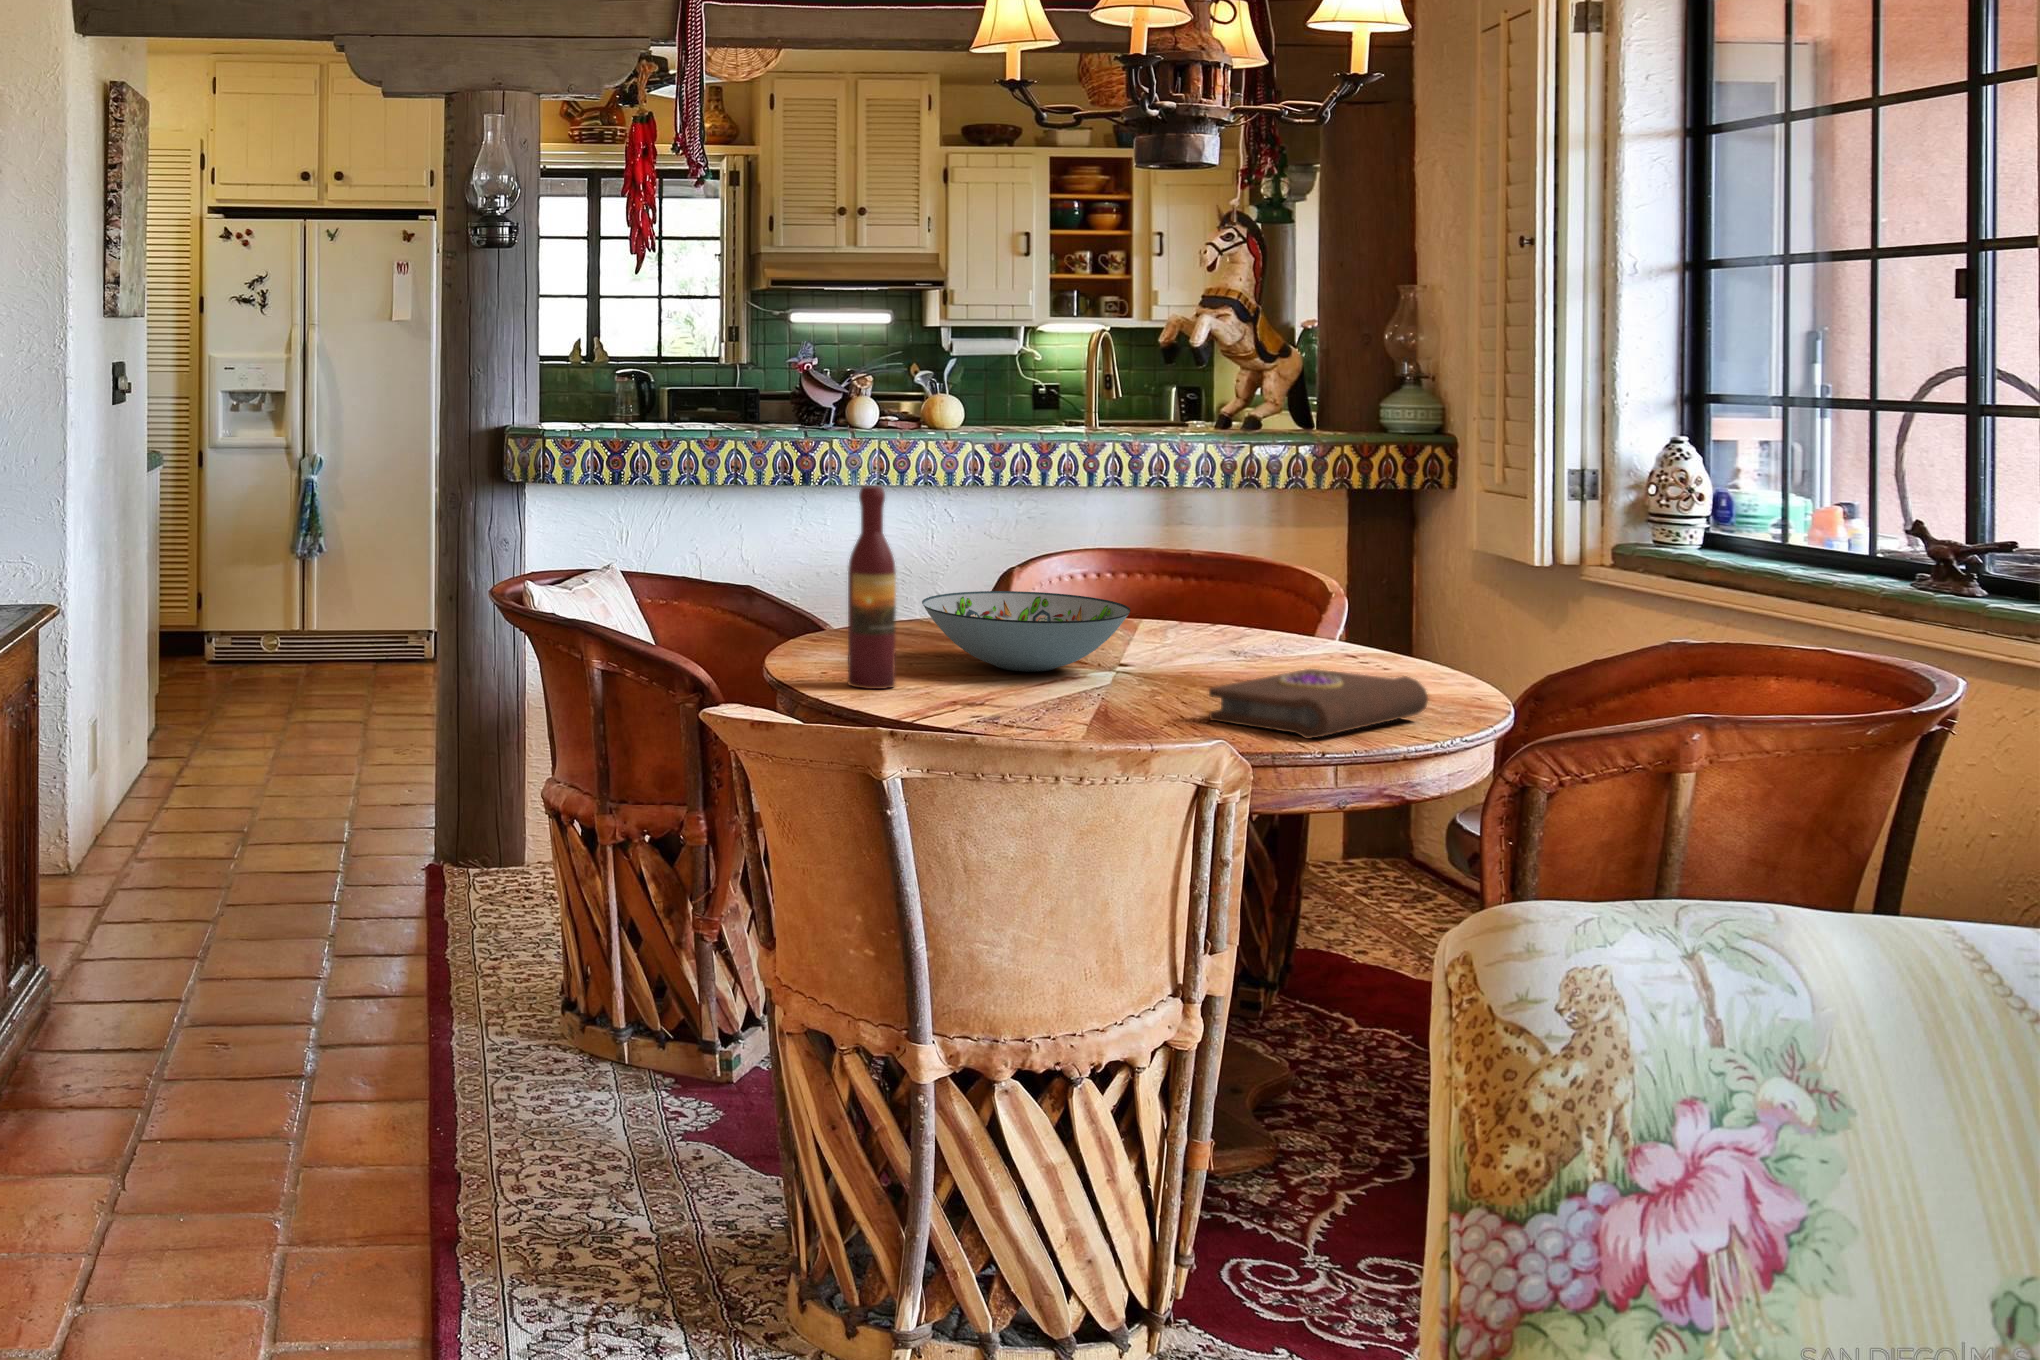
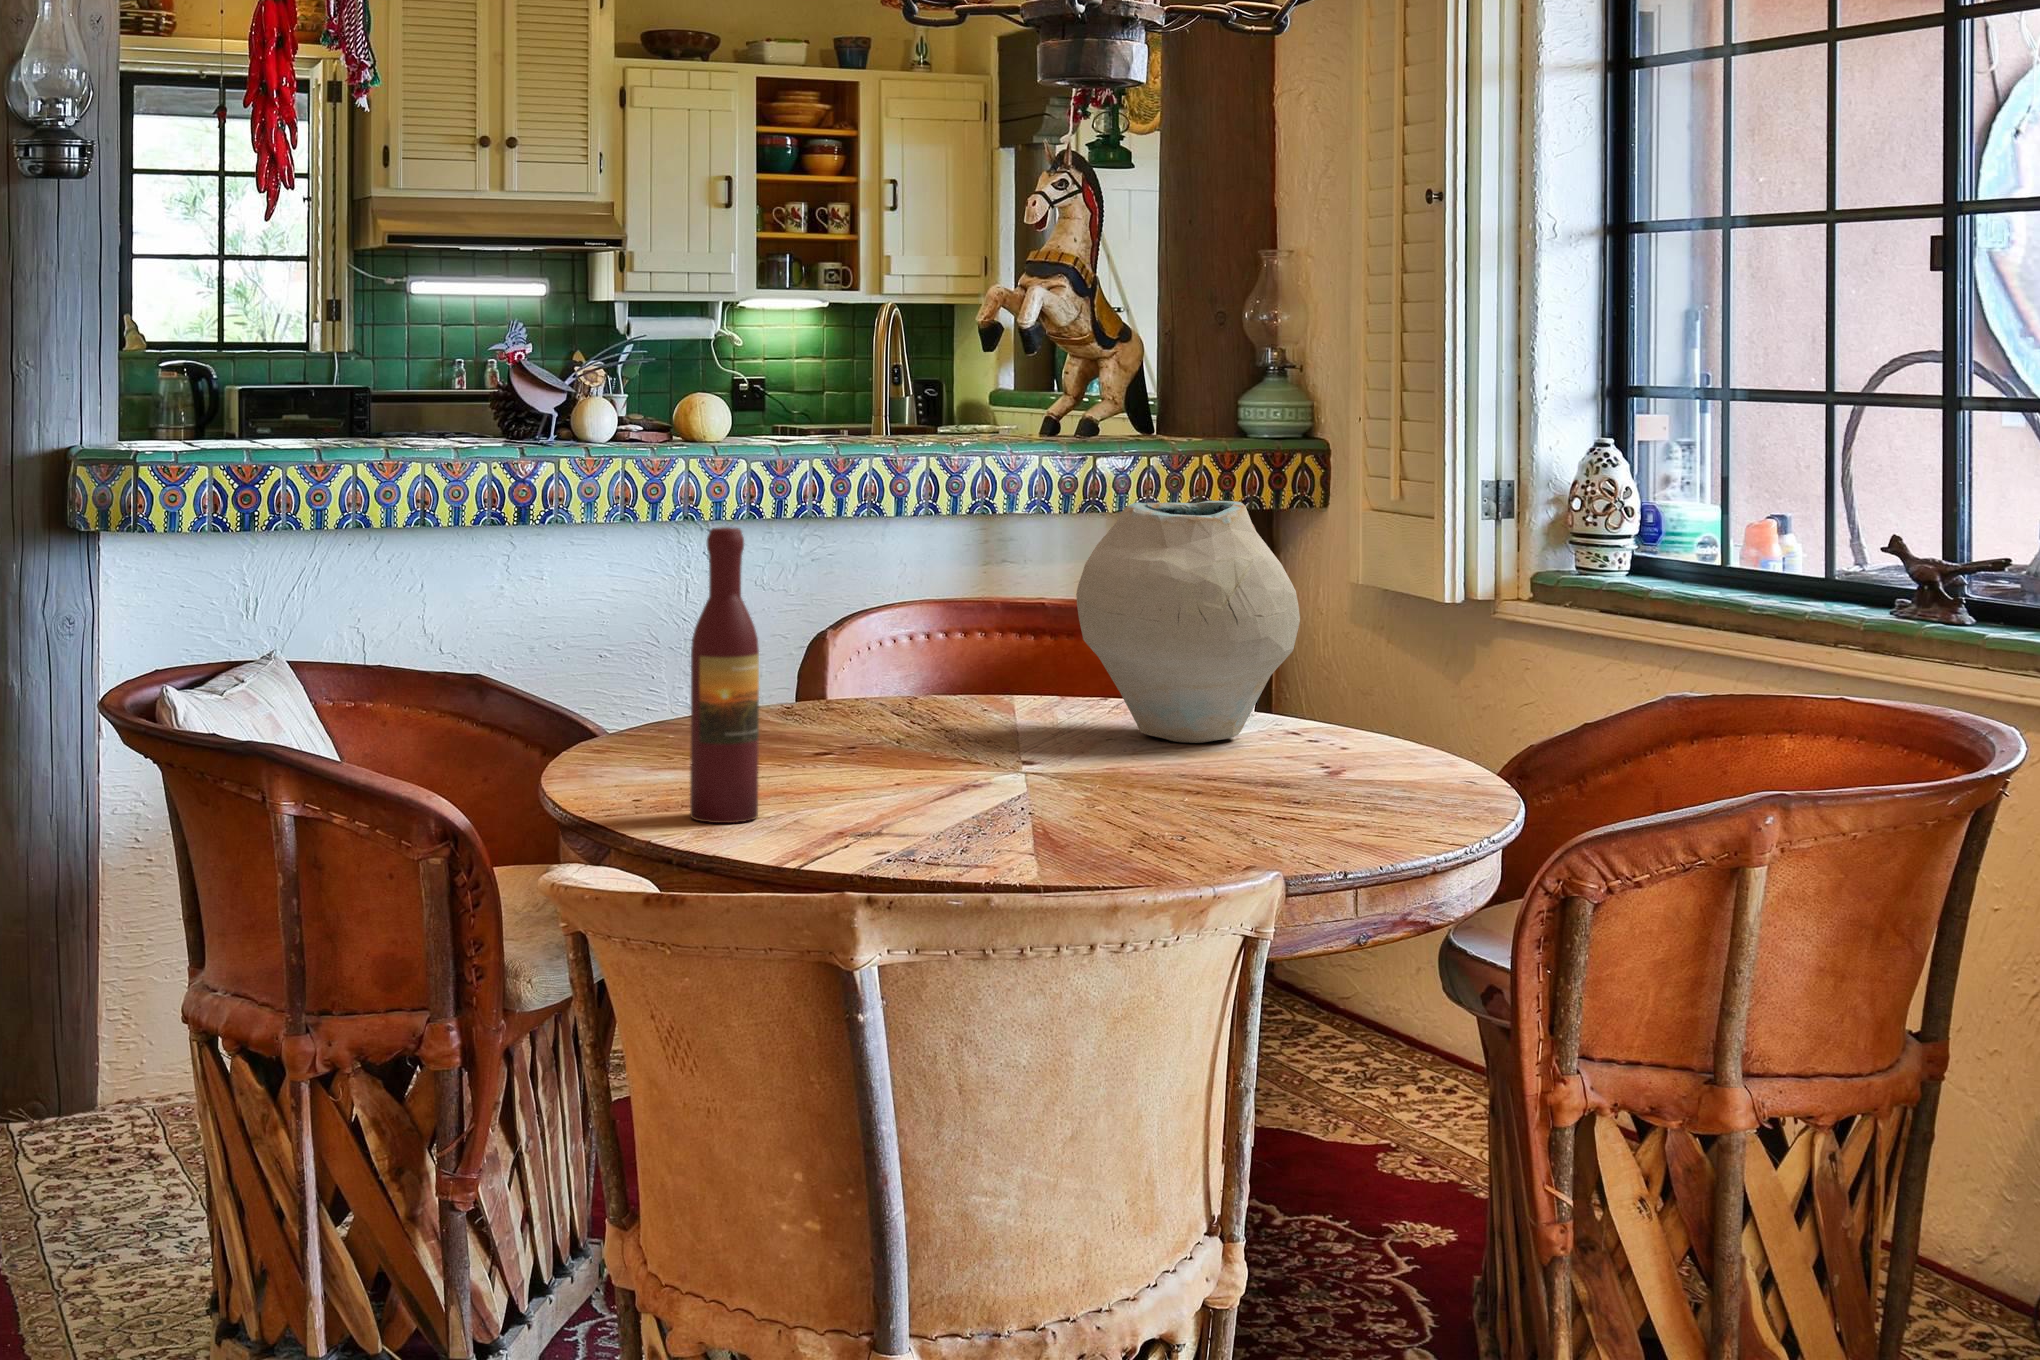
vase: none [1172,477,1352,659] -> present [1076,501,1300,743]
decorative bowl: present [922,591,1131,672] -> none [770,669,1052,782]
book: present [1209,669,1428,739] -> none [1192,756,1448,854]

